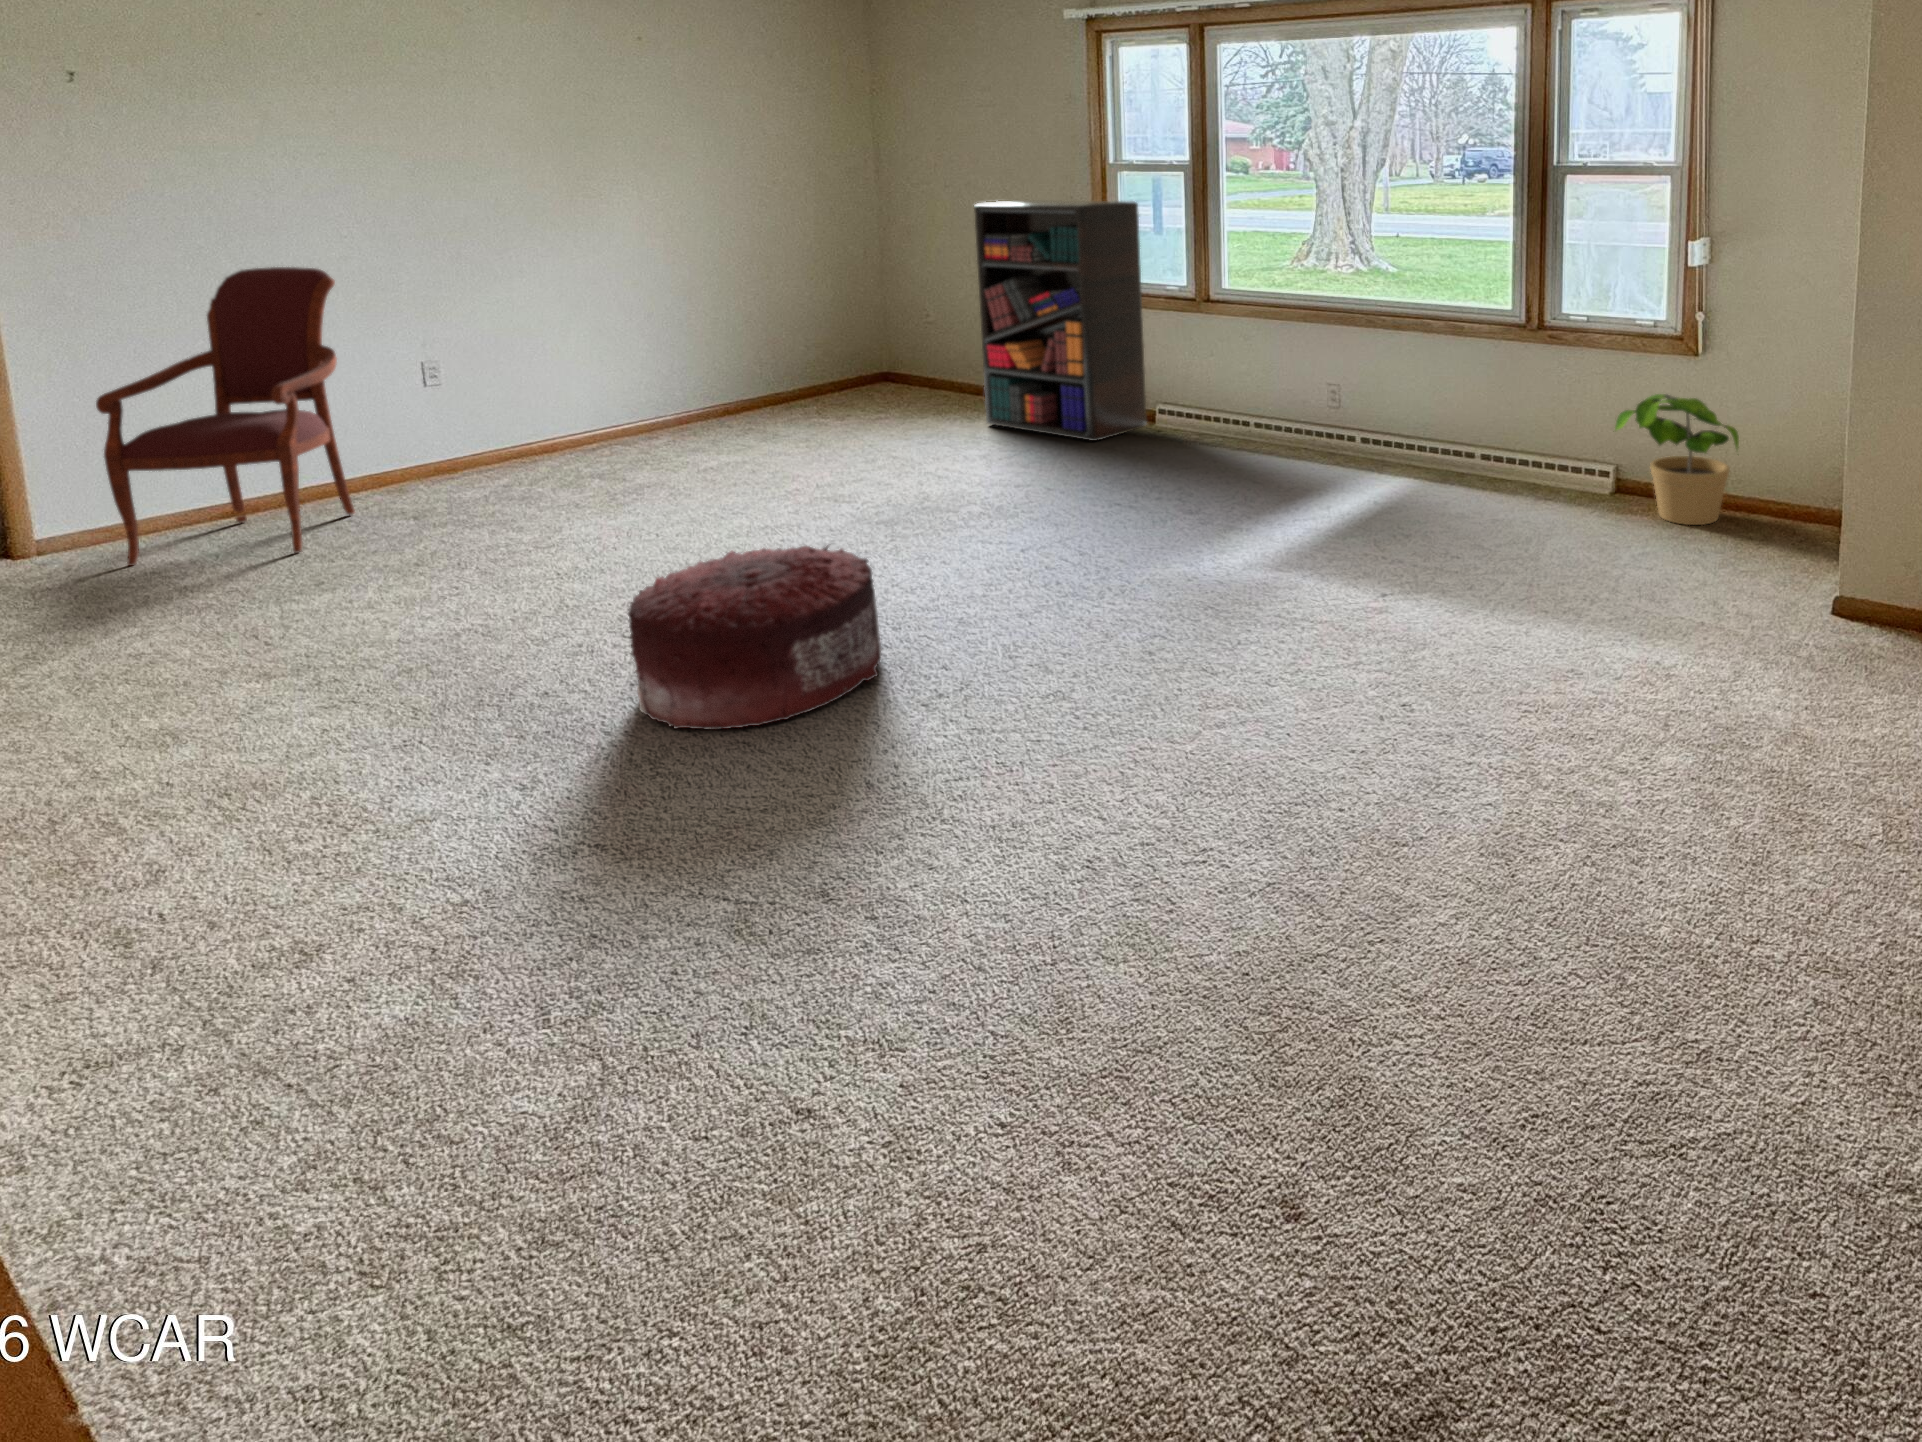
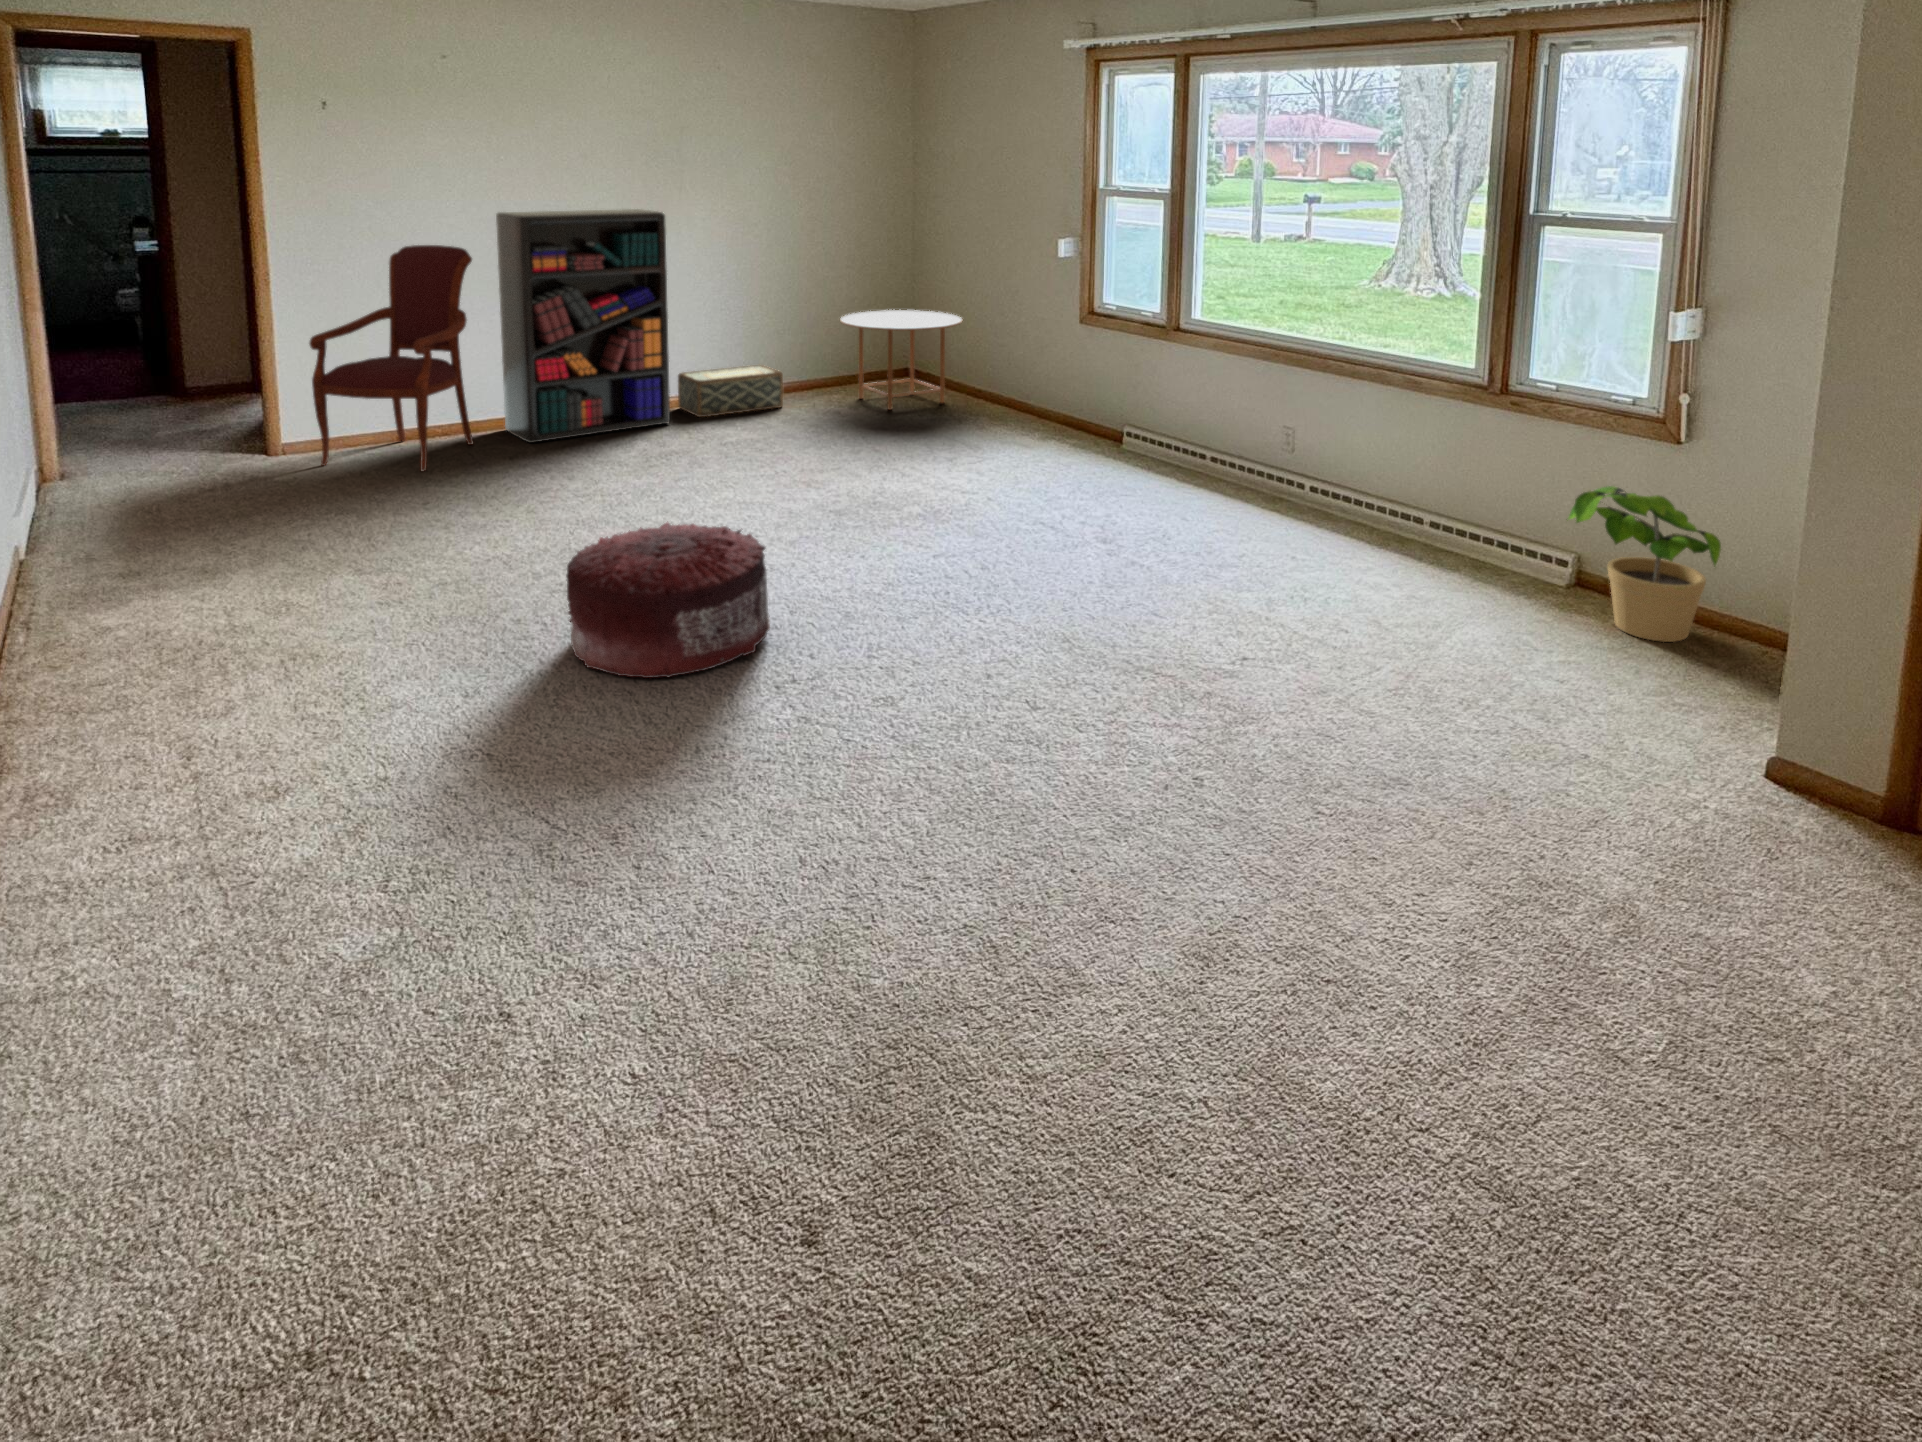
bookshelf: present [974,200,1146,441] -> present [496,209,670,443]
side table: none [810,311,952,419] -> present [840,310,962,410]
woven basket: none [616,385,752,451] -> present [678,365,783,417]

